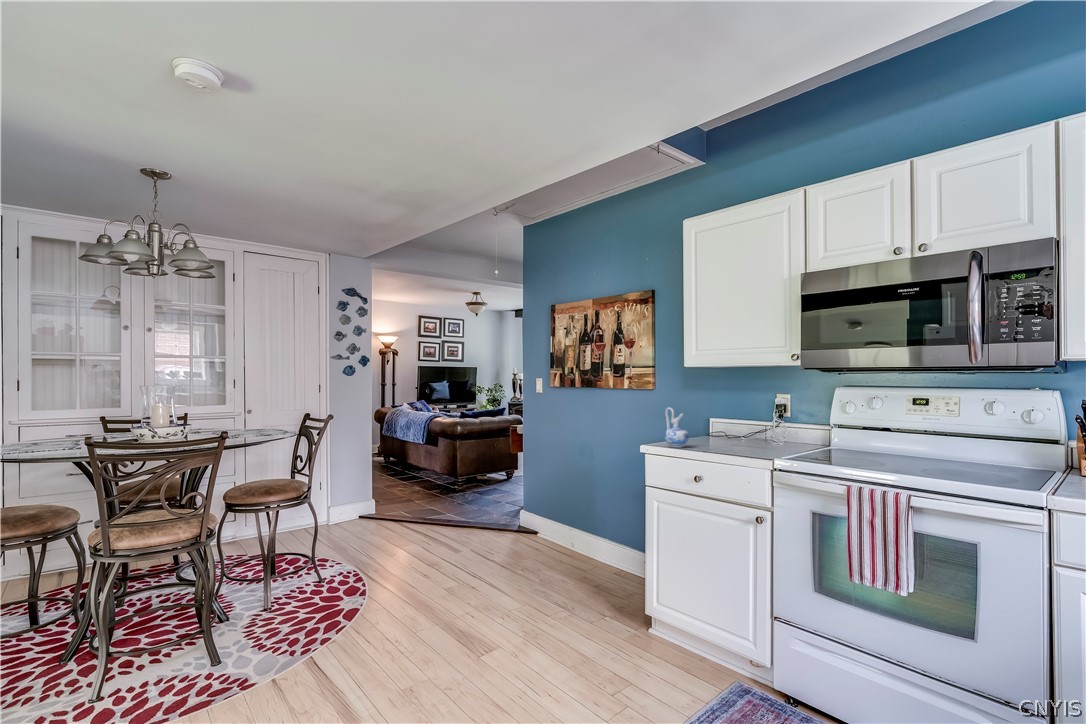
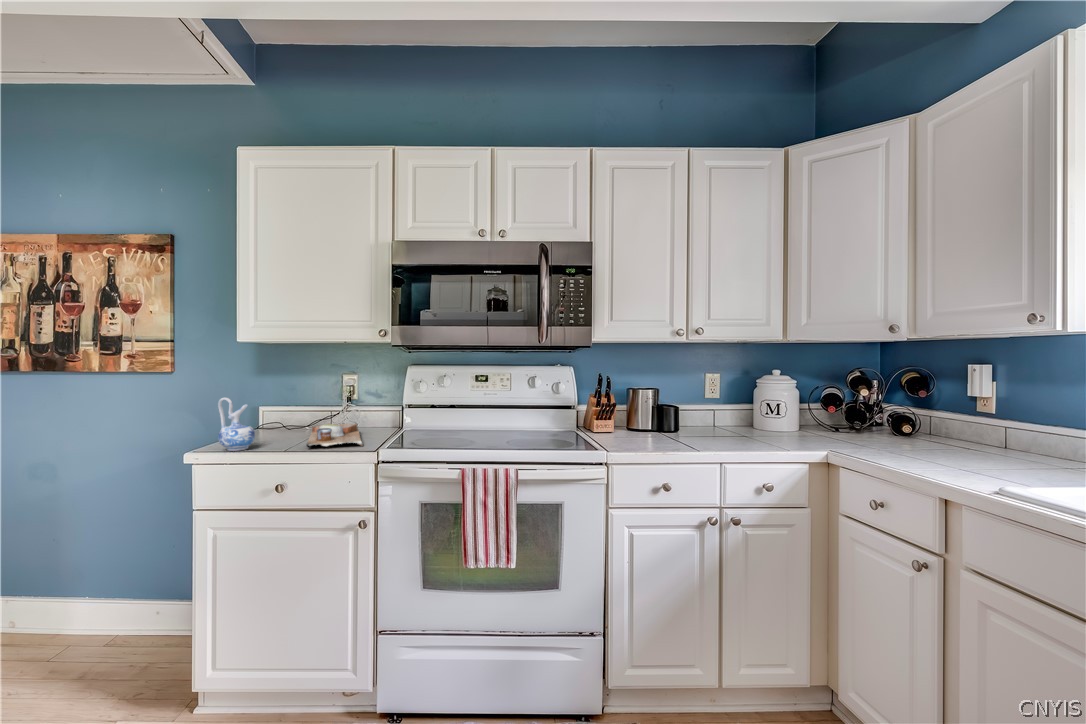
cutting board: none [721,436,779,456] -> present [307,424,362,446]

